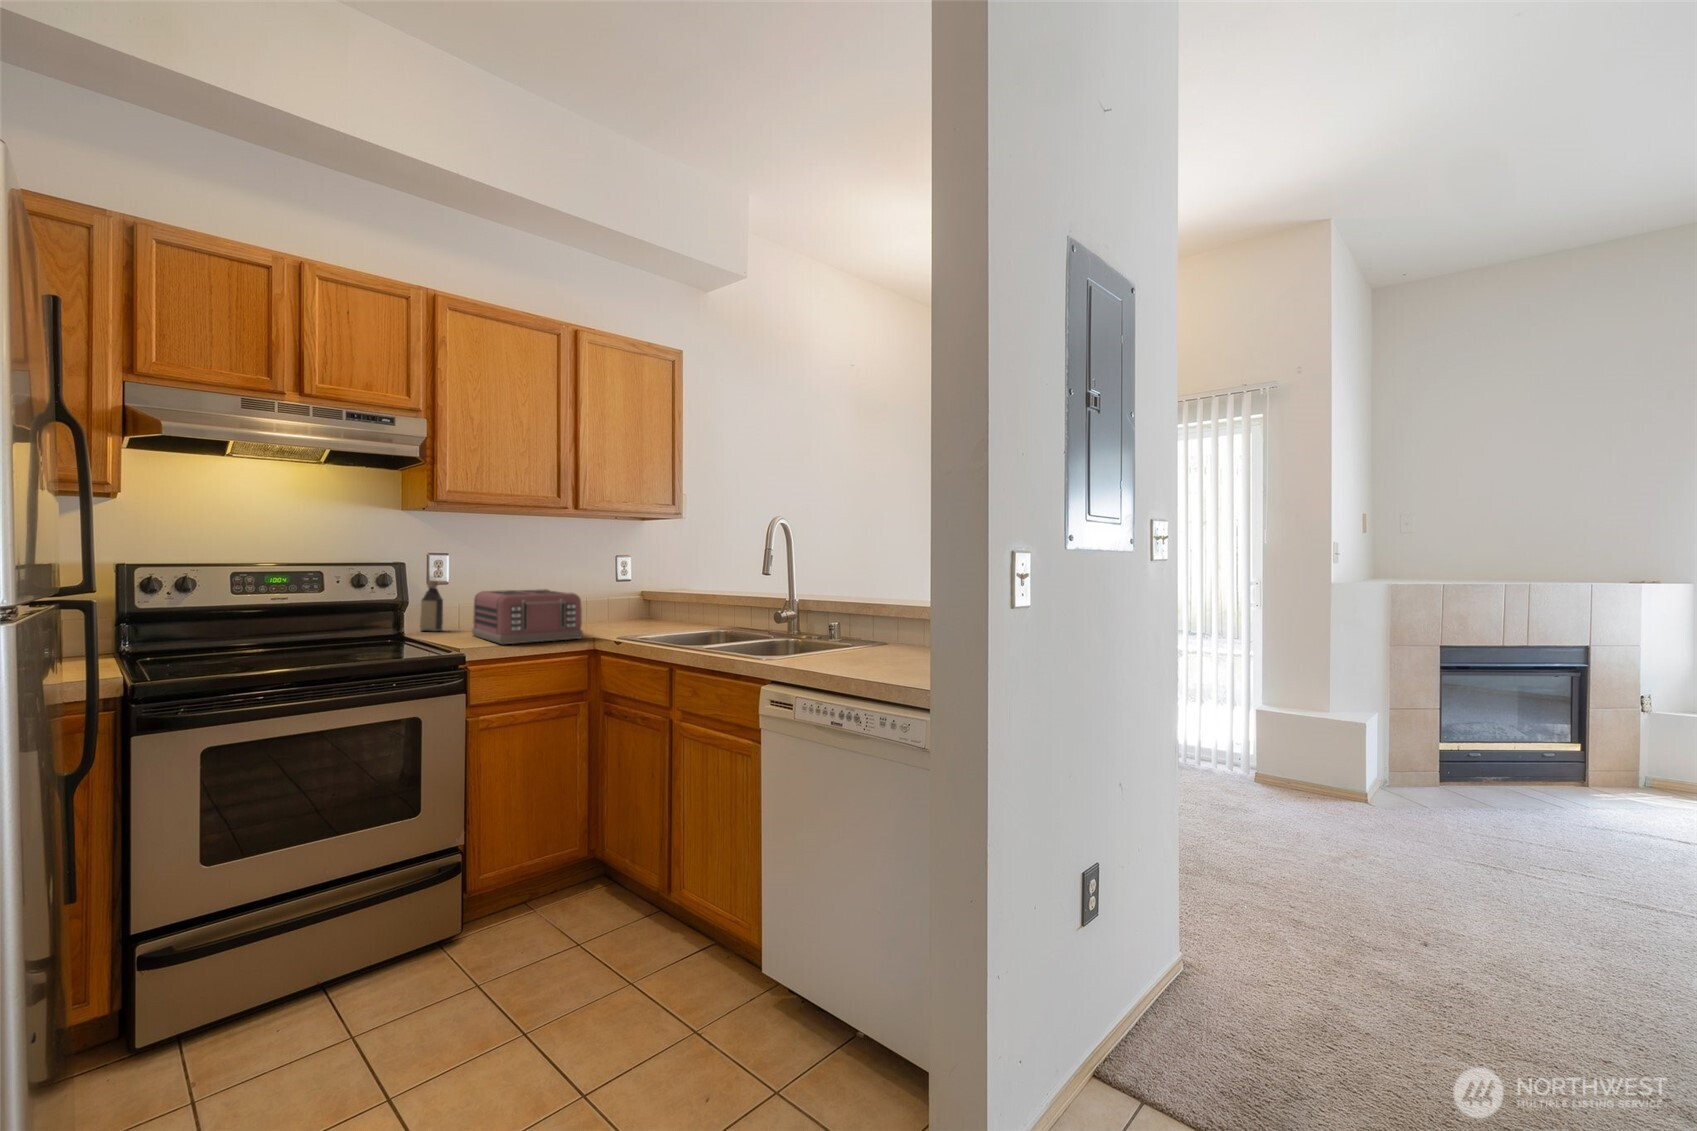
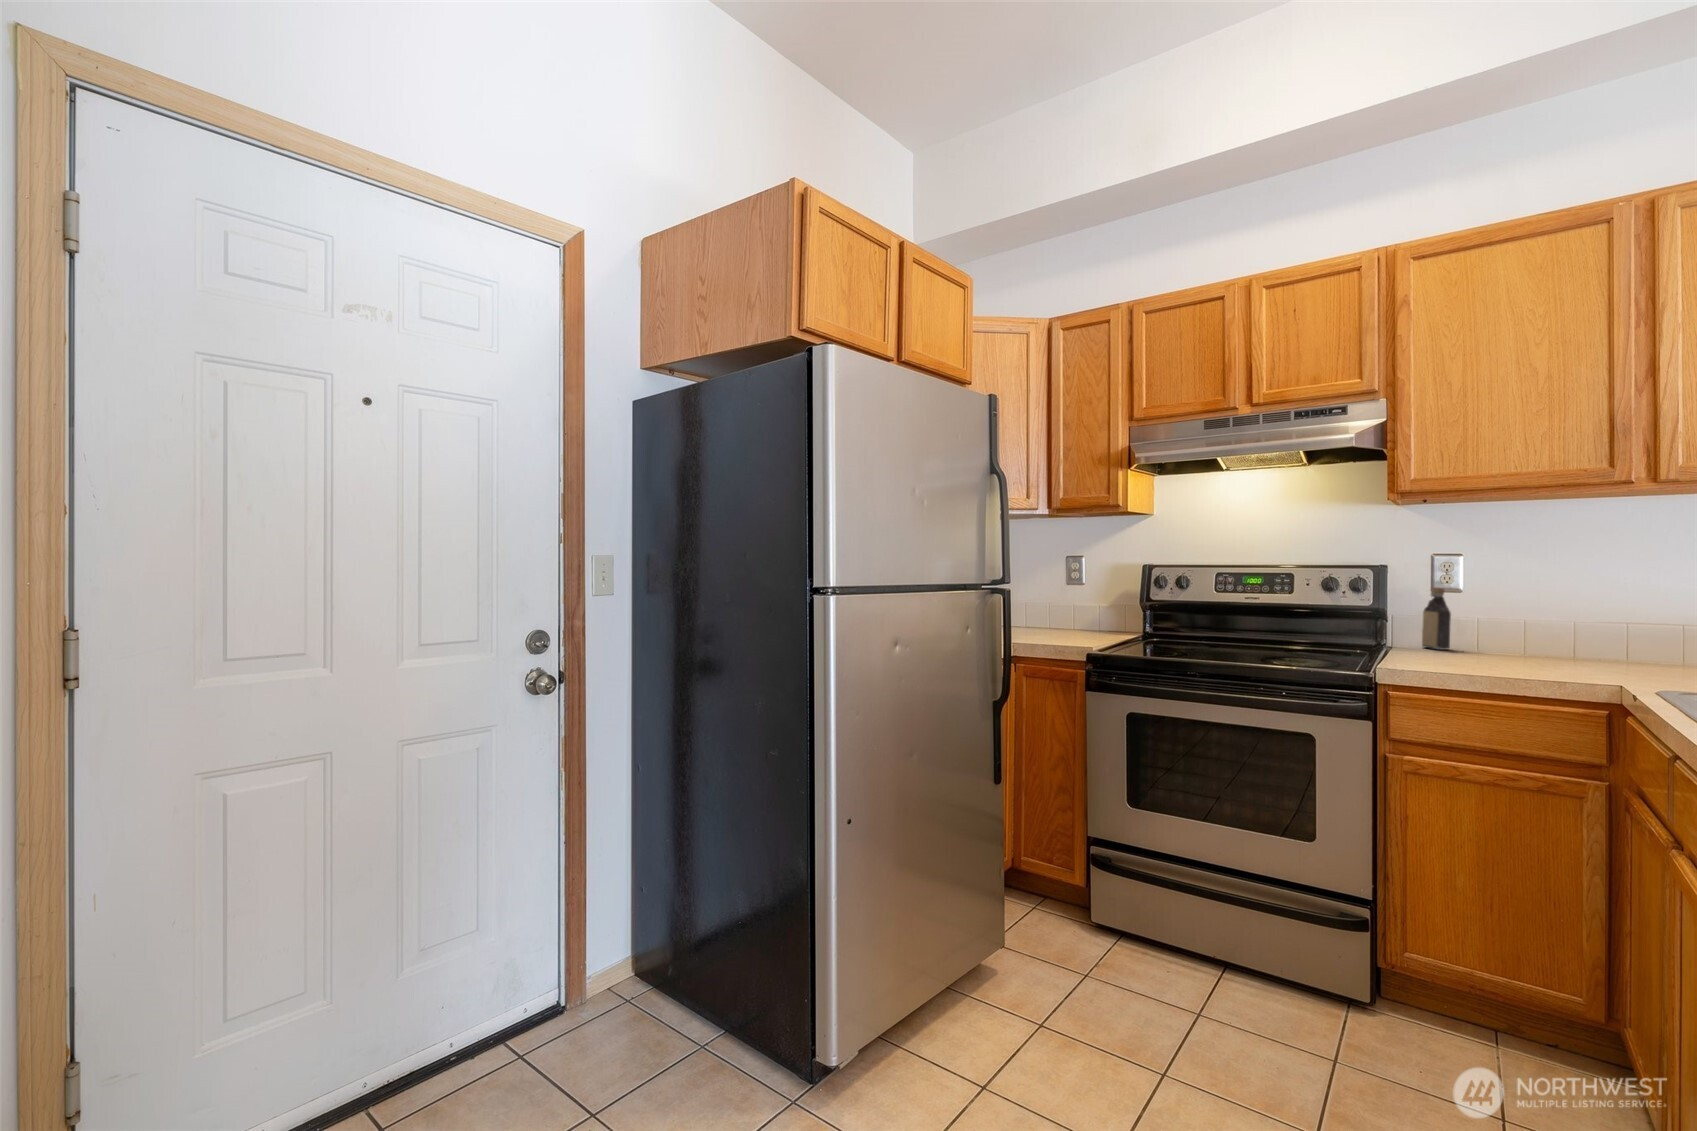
toaster: present [472,590,583,644] -> none [1451,601,1608,680]

